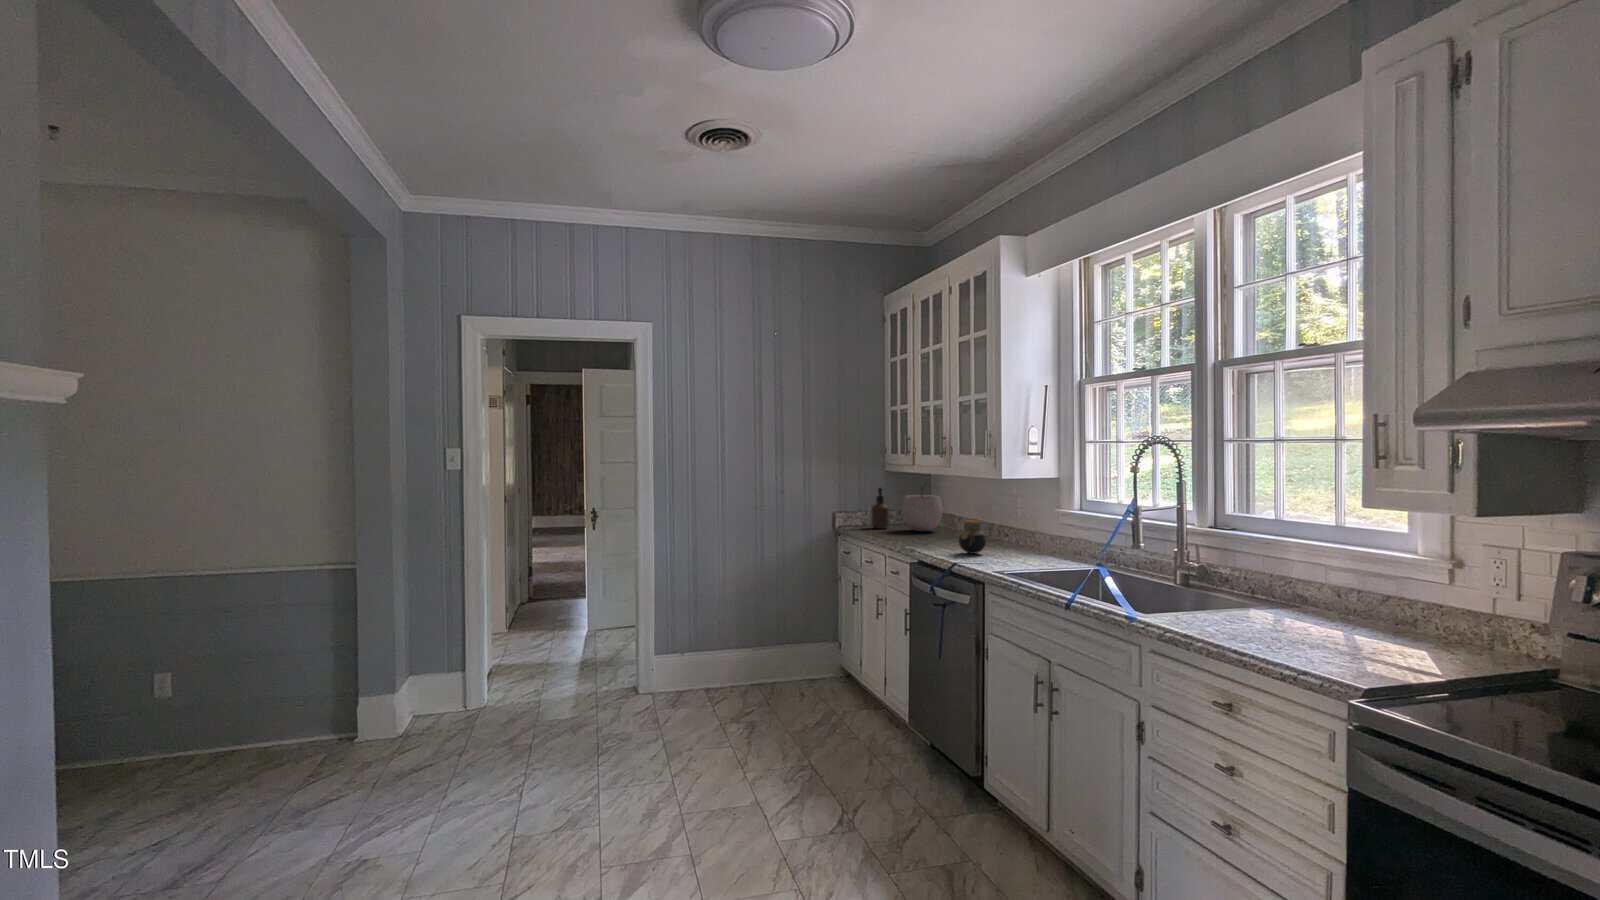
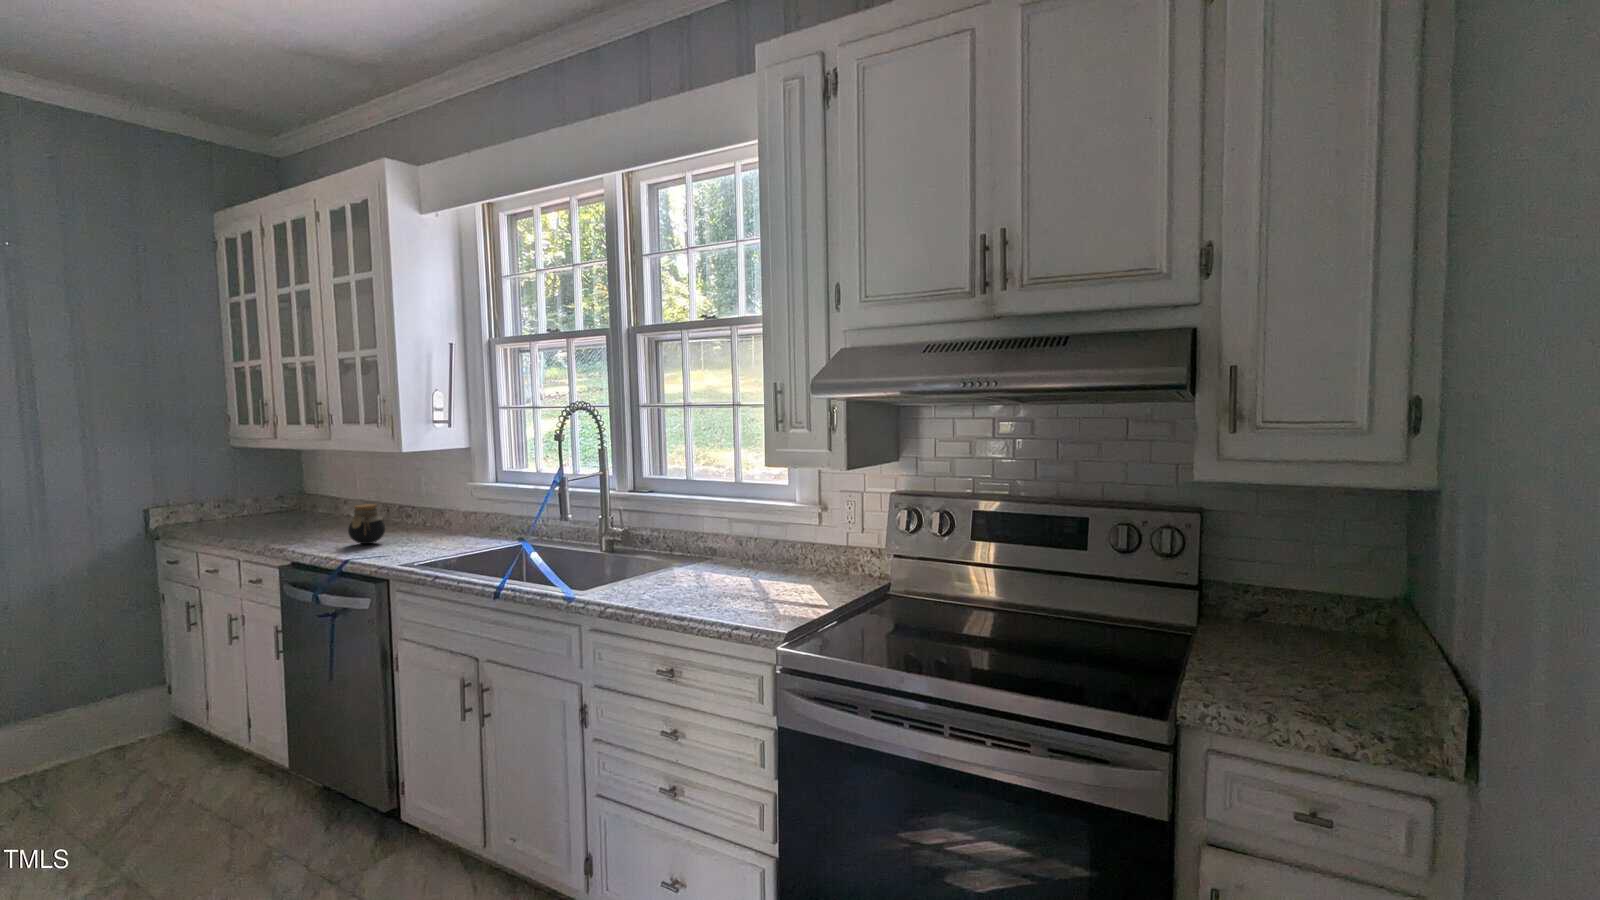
soap dispenser: present [871,488,889,529] -> none [211,470,241,524]
plant pot: present [902,488,943,532] -> none [261,459,321,522]

